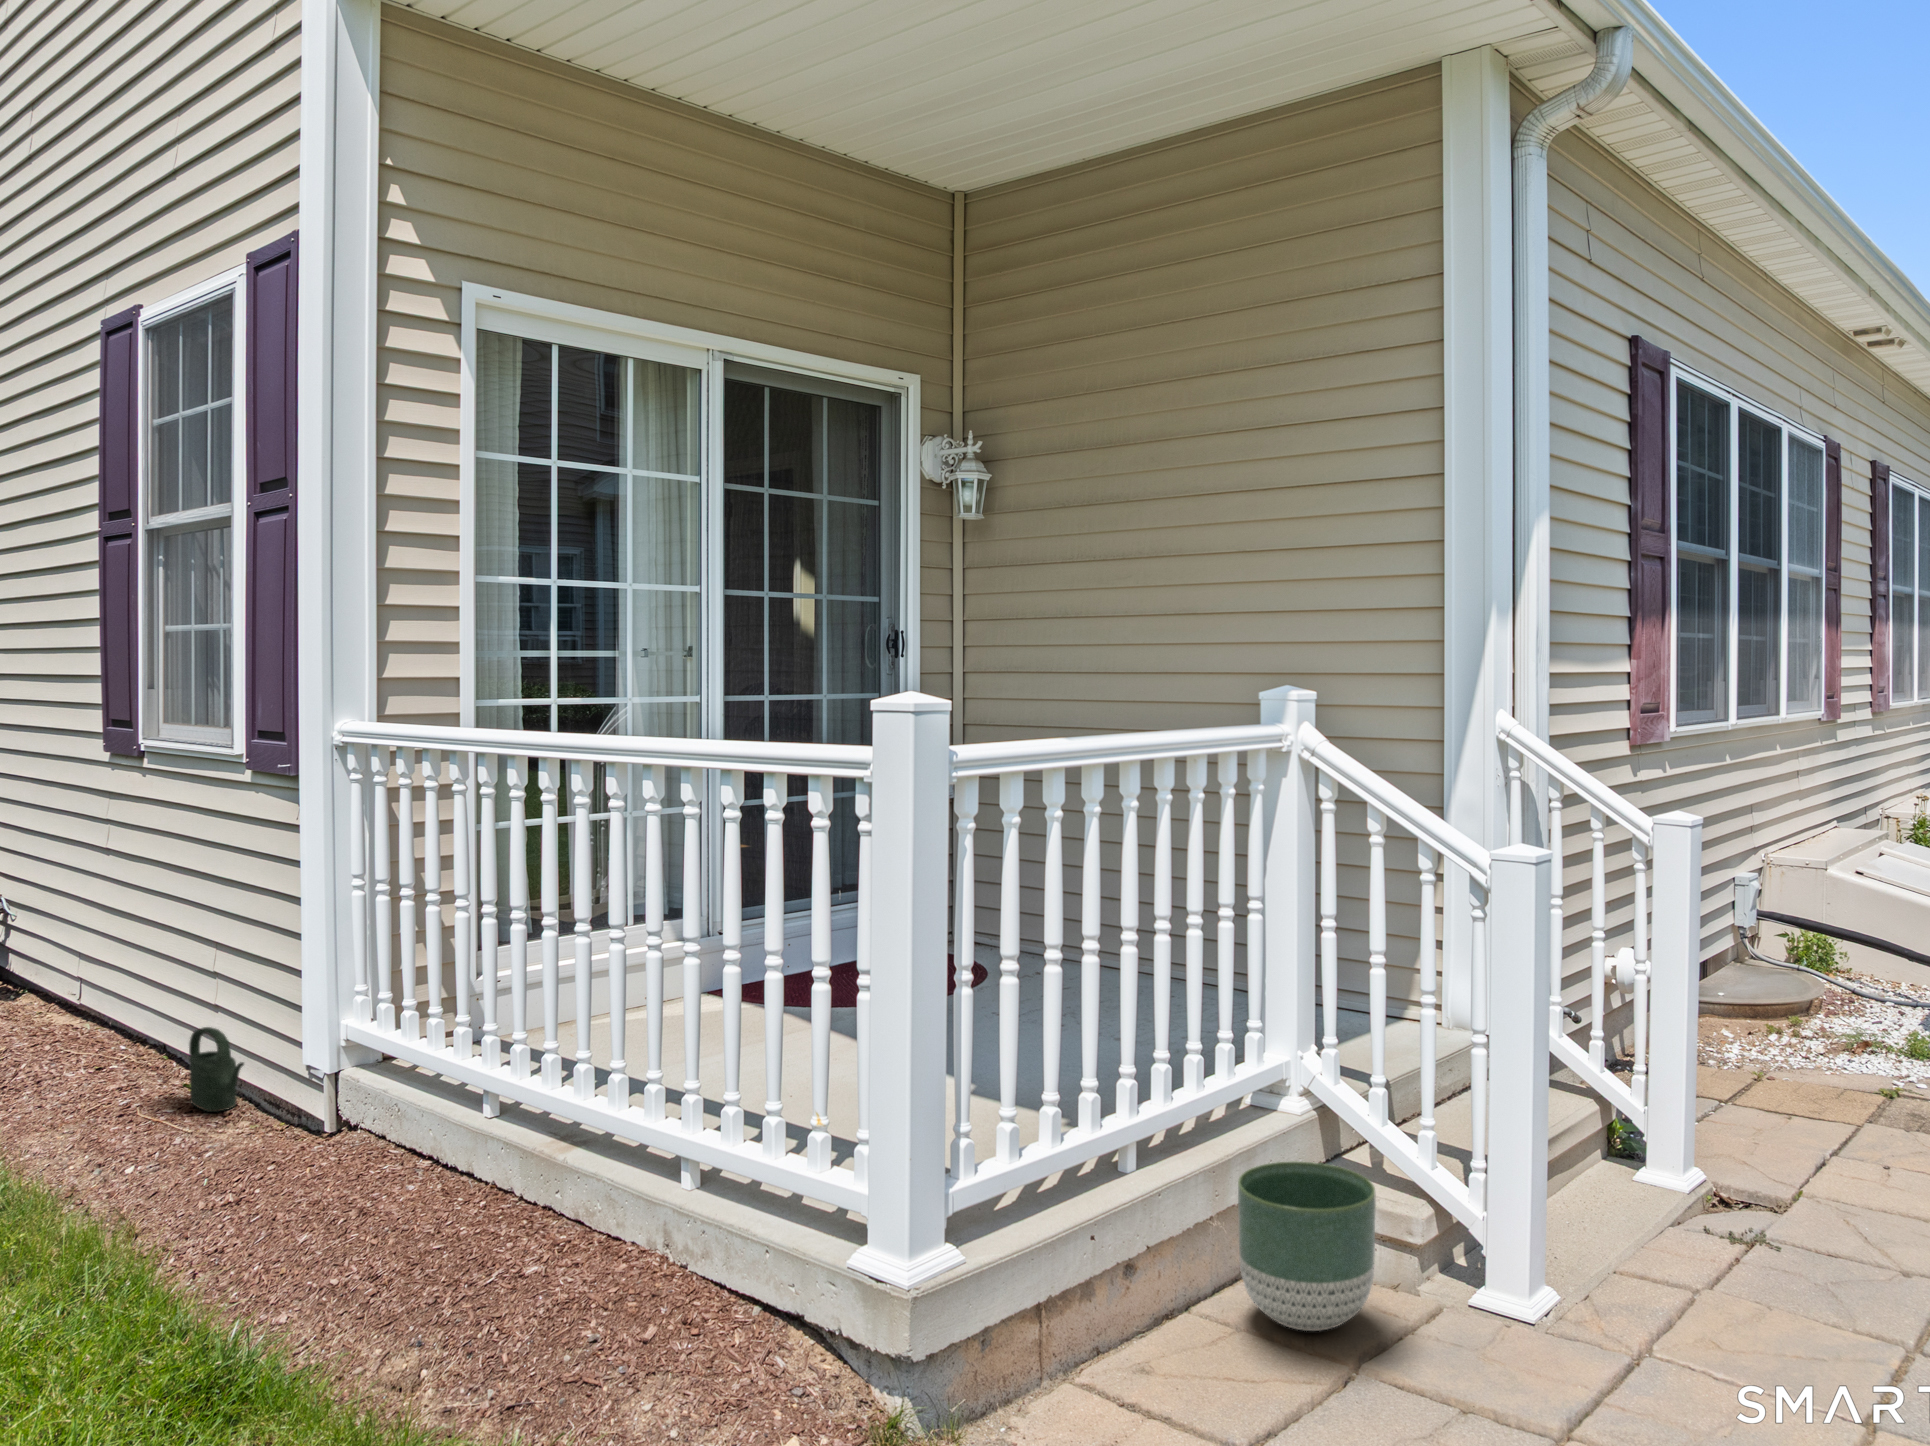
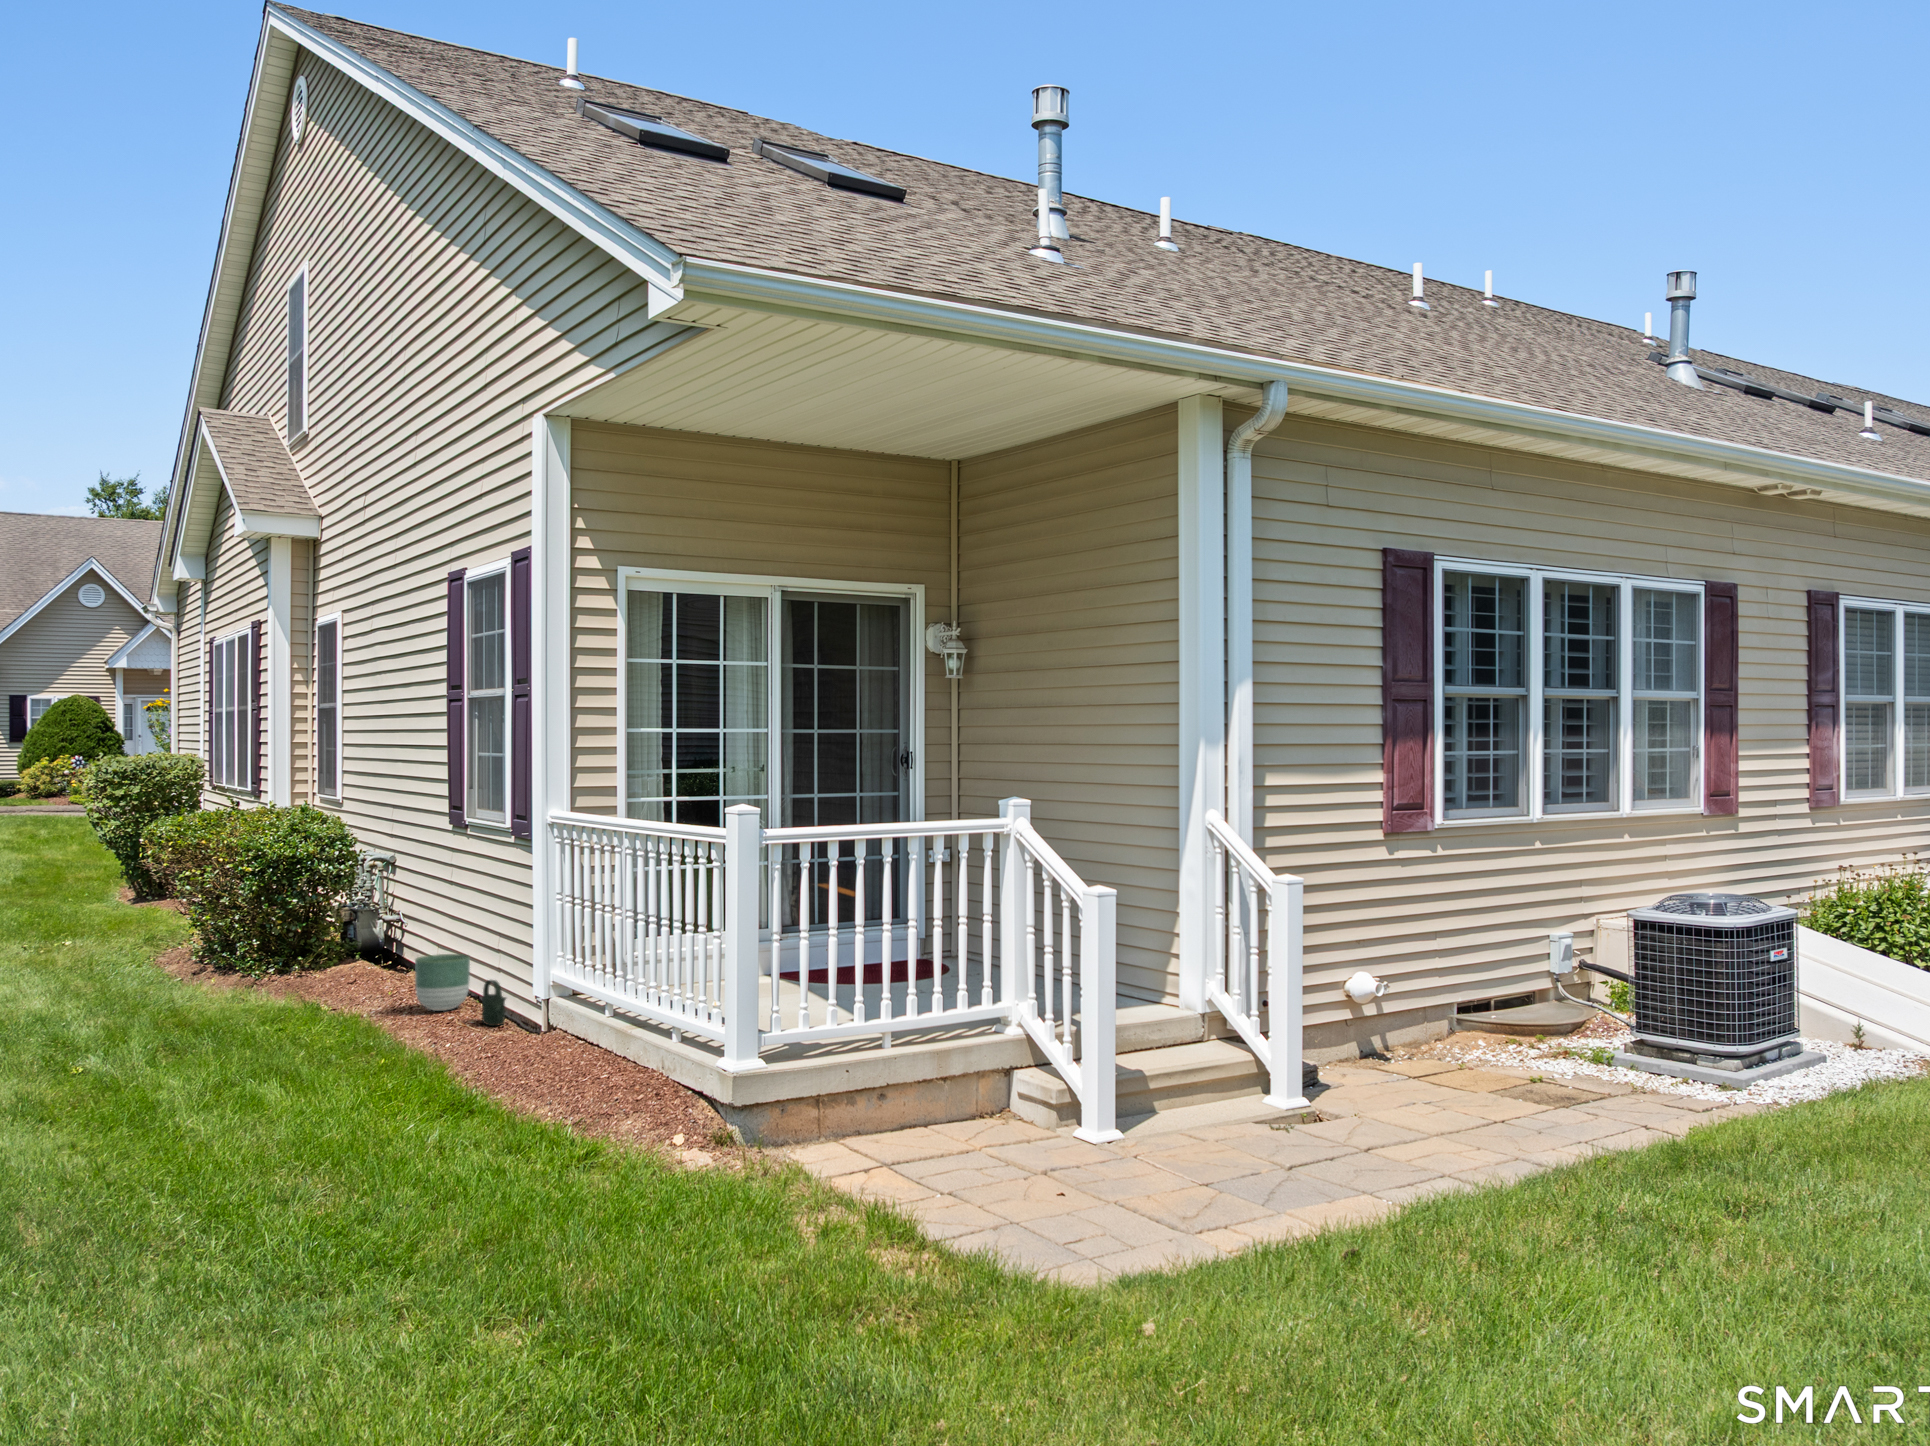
planter: present [1238,1162,1376,1331] -> present [415,954,470,1011]

